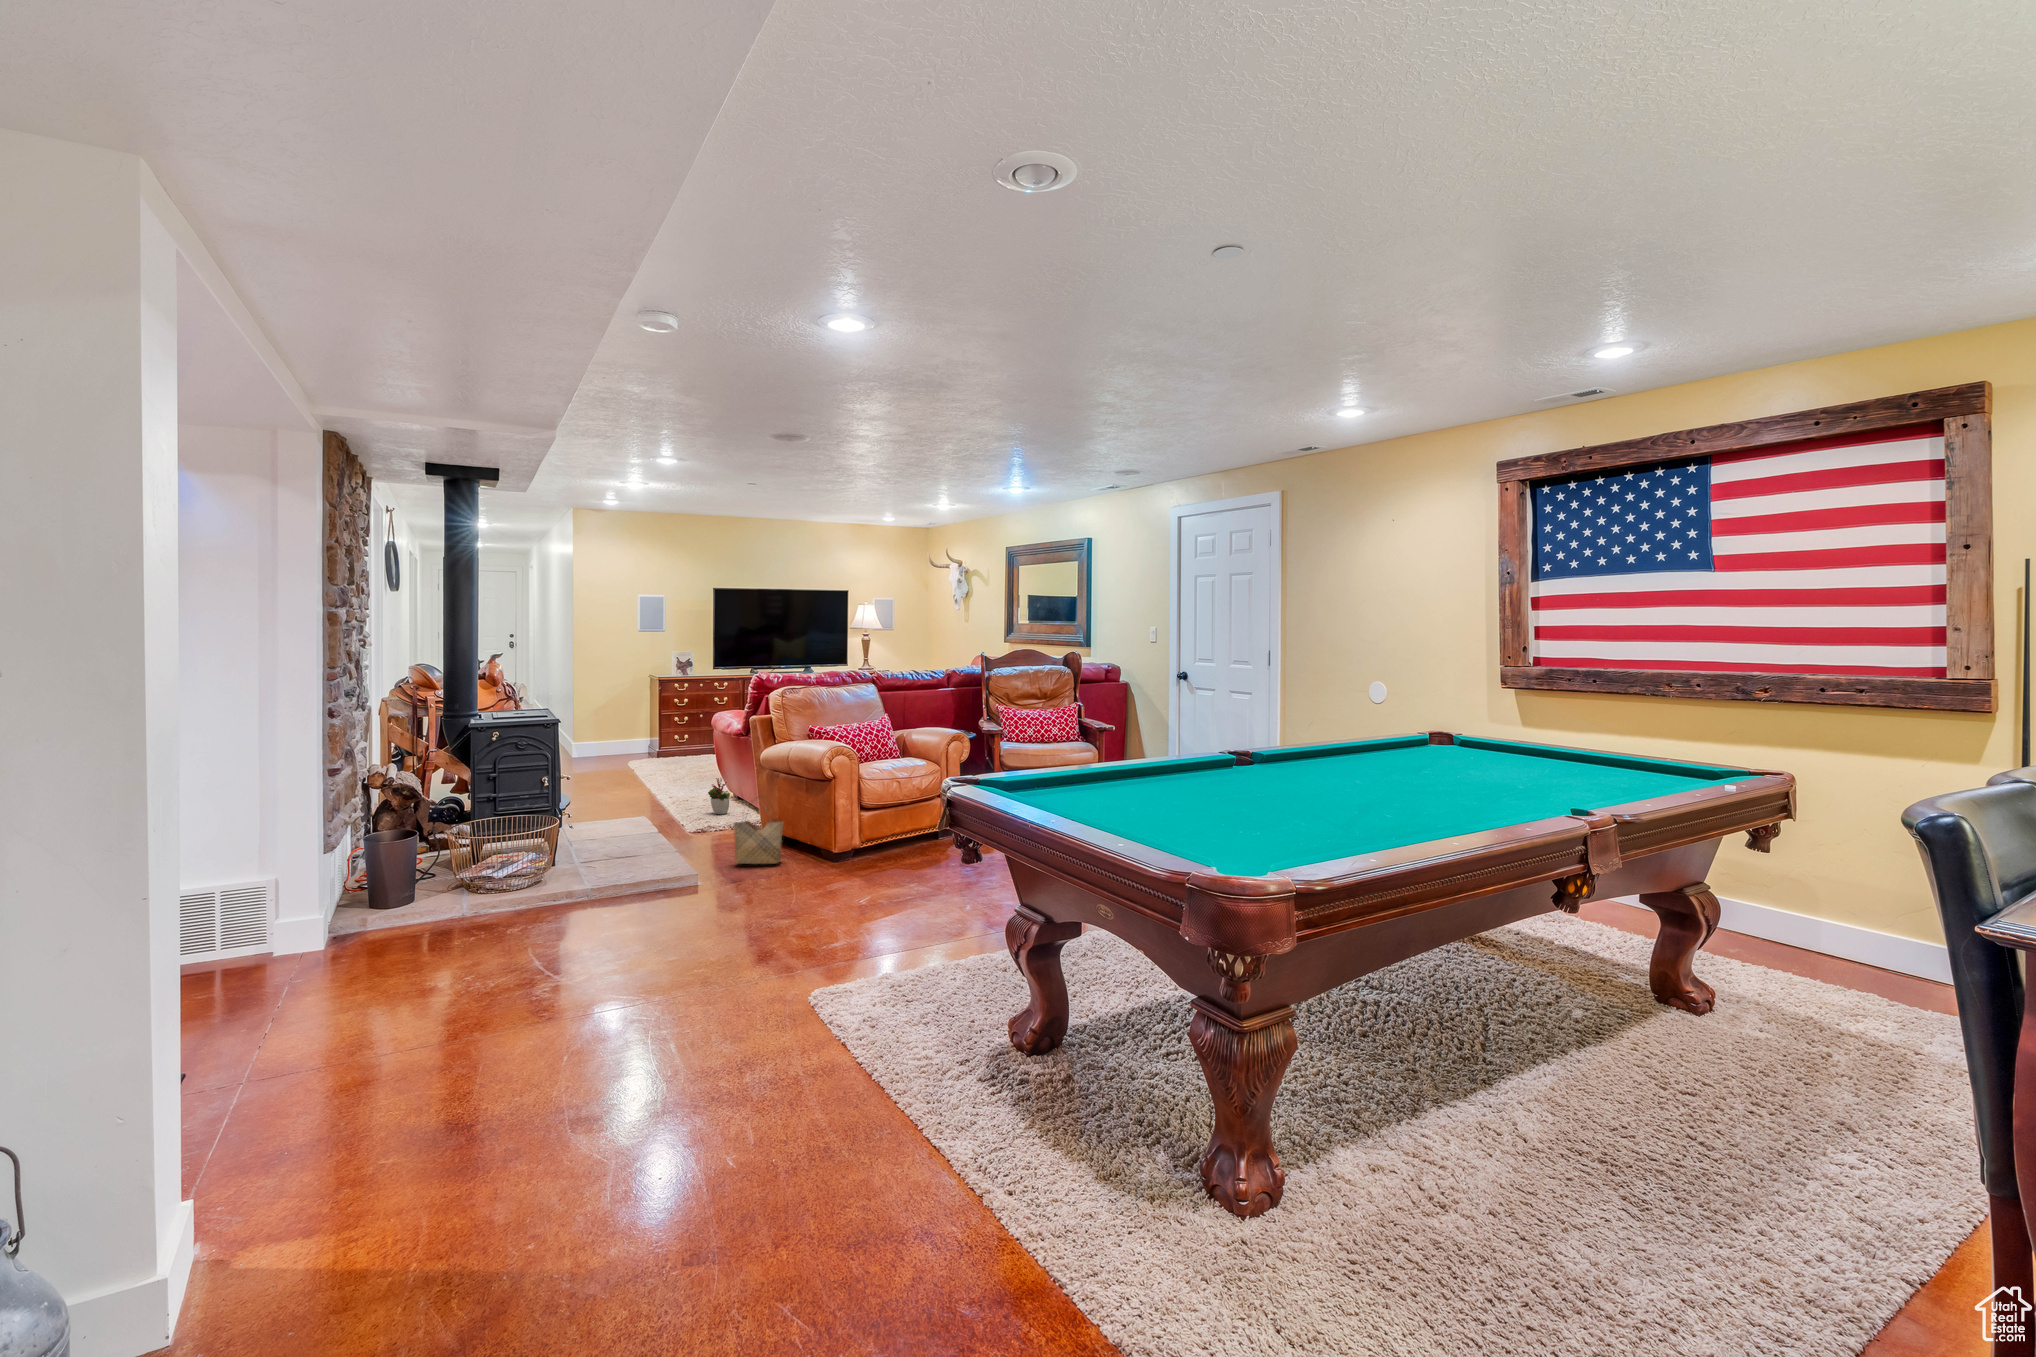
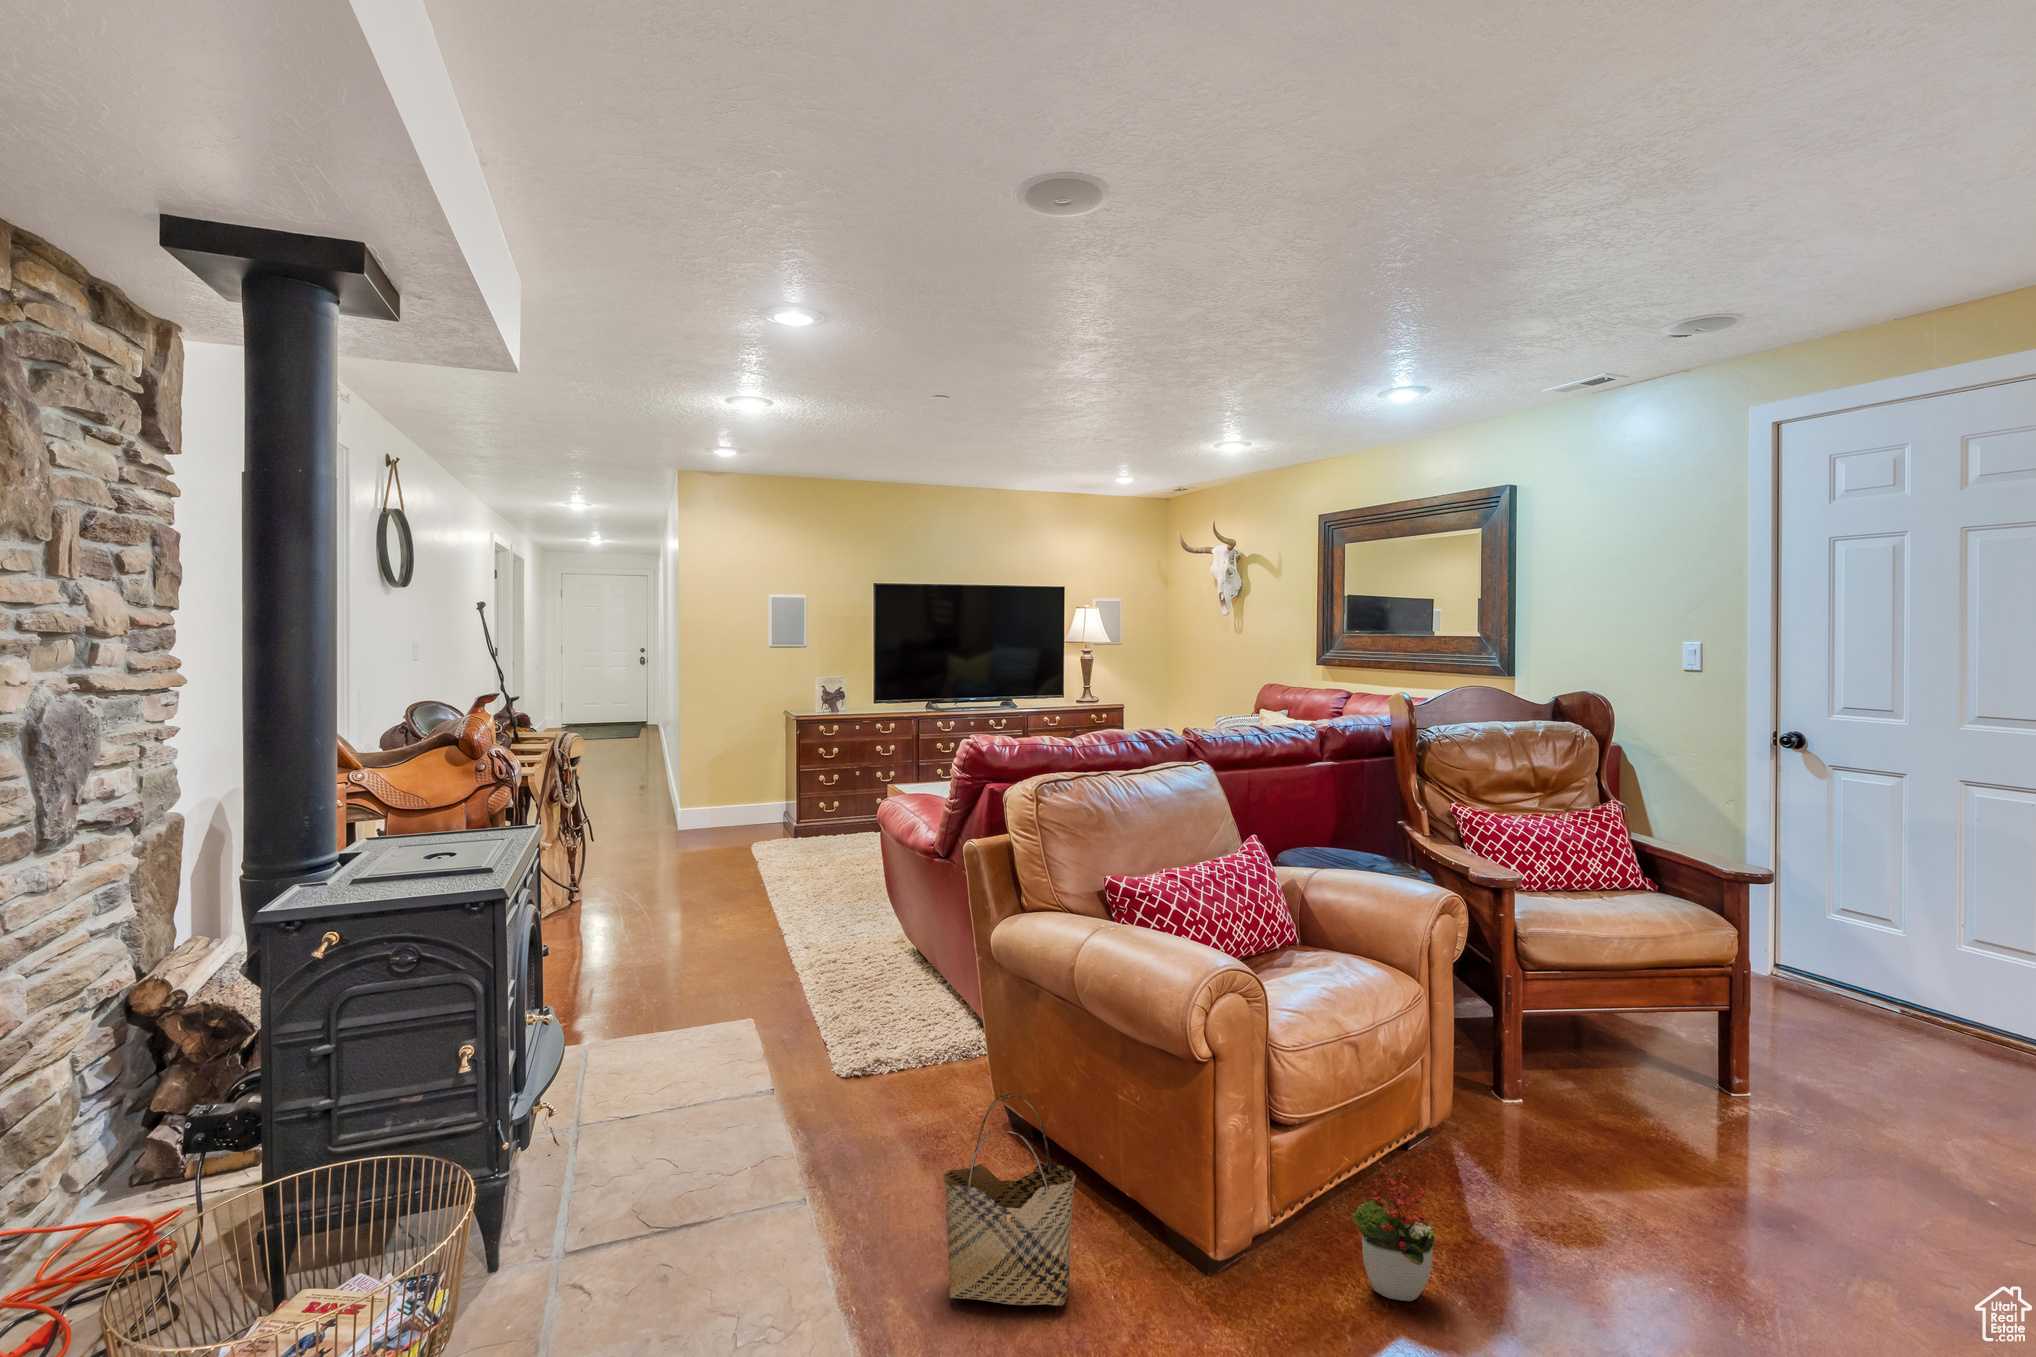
decorative plant: present [708,778,730,814] -> present [1352,1162,1436,1301]

